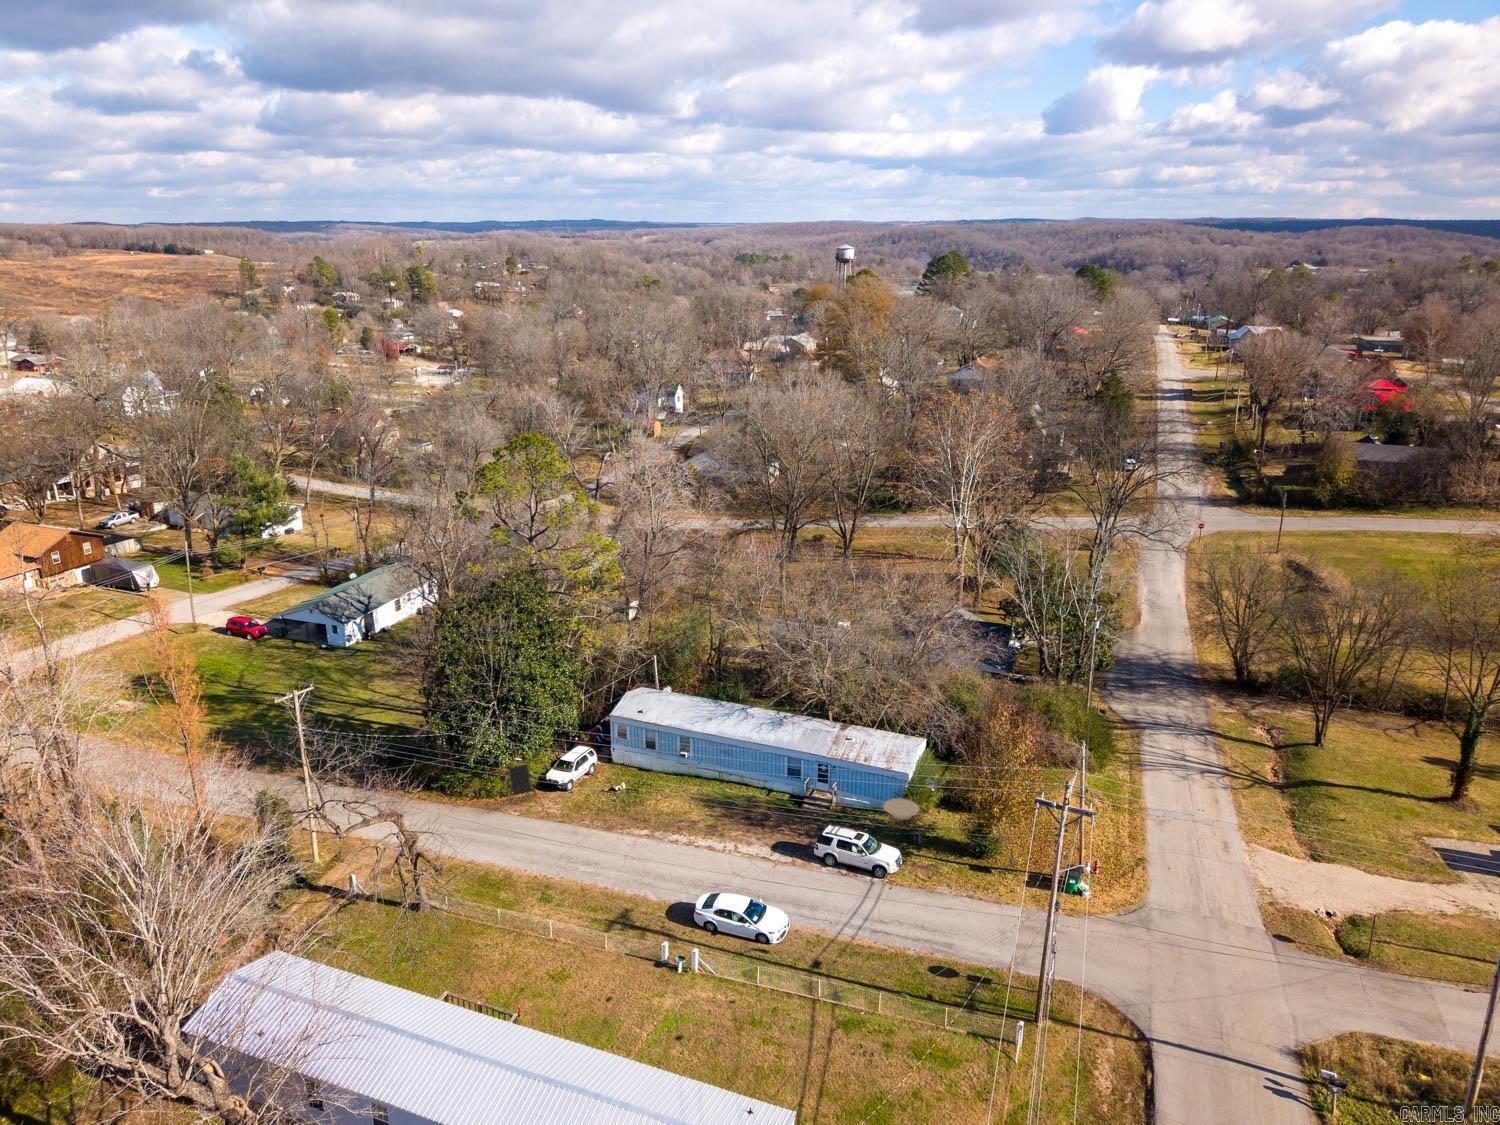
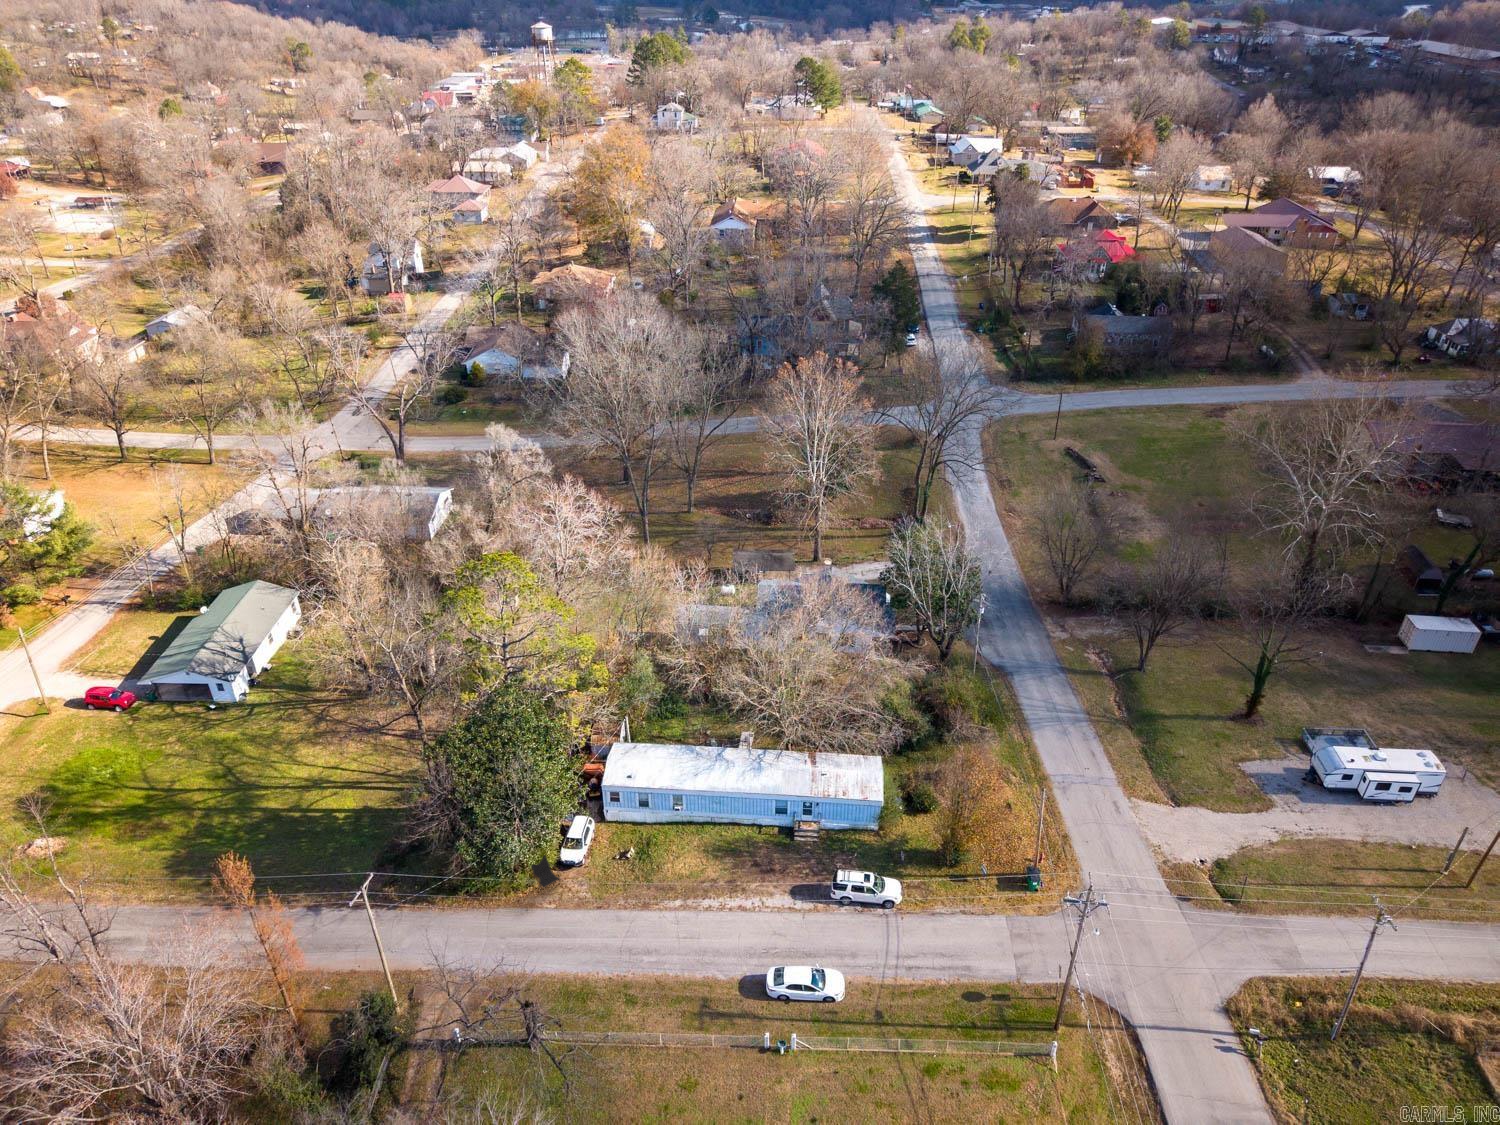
round table: present [884,798,920,826] -> none [867,817,897,846]

